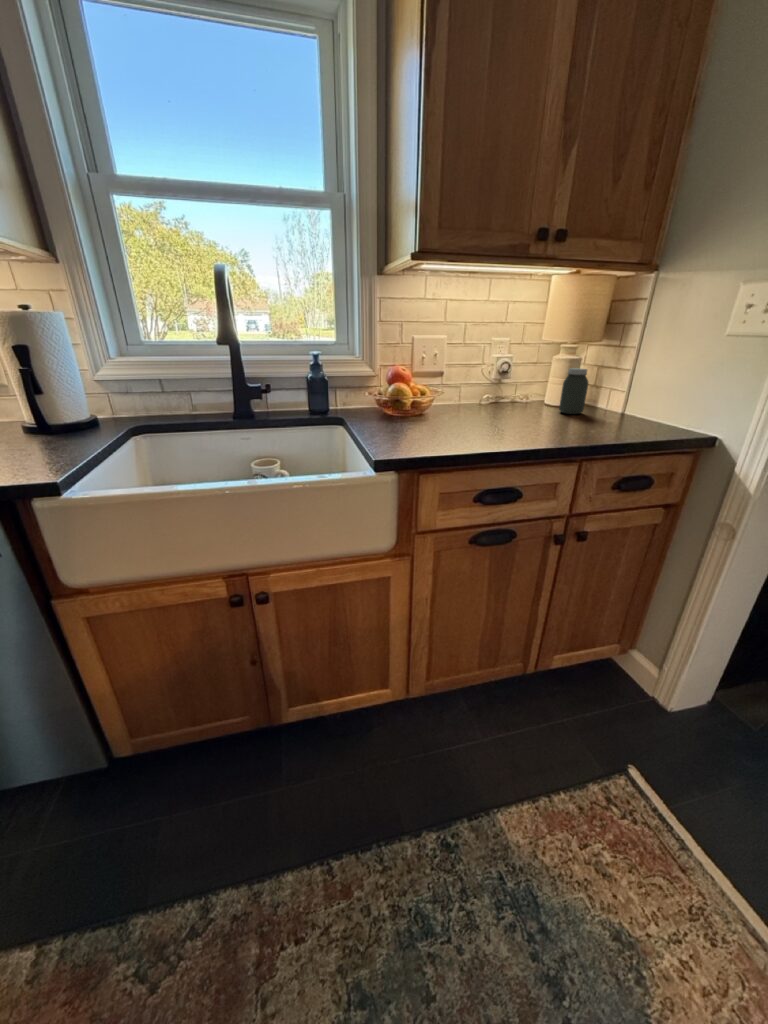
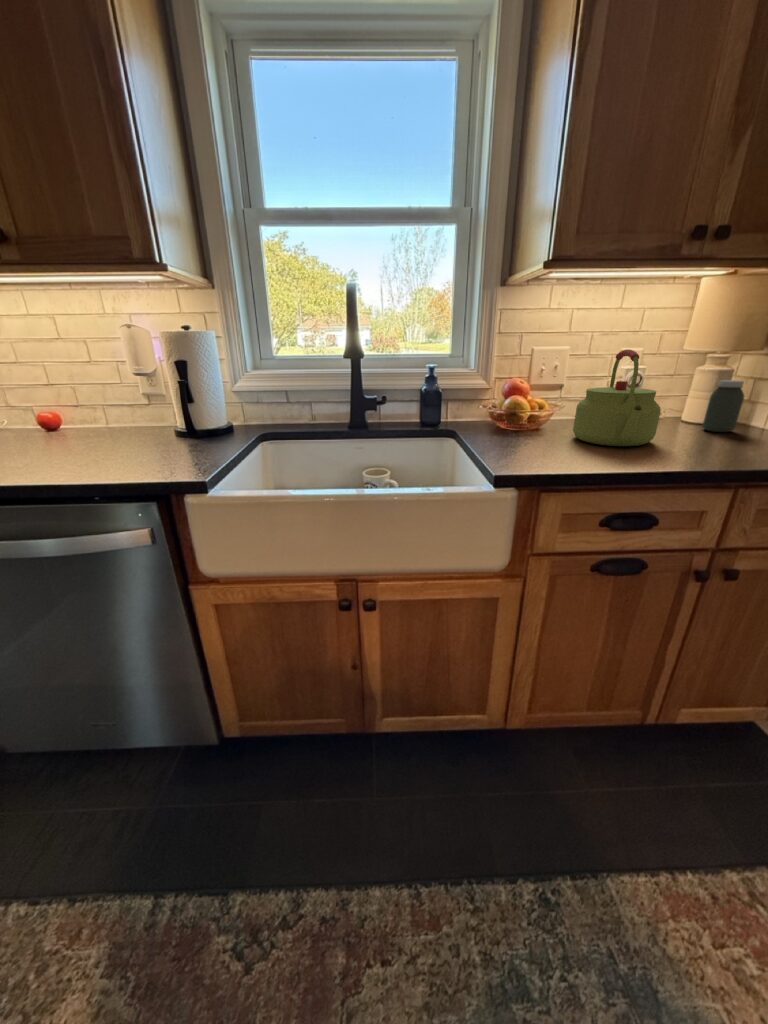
kettle: none [450,340,521,429] -> present [573,349,660,446]

